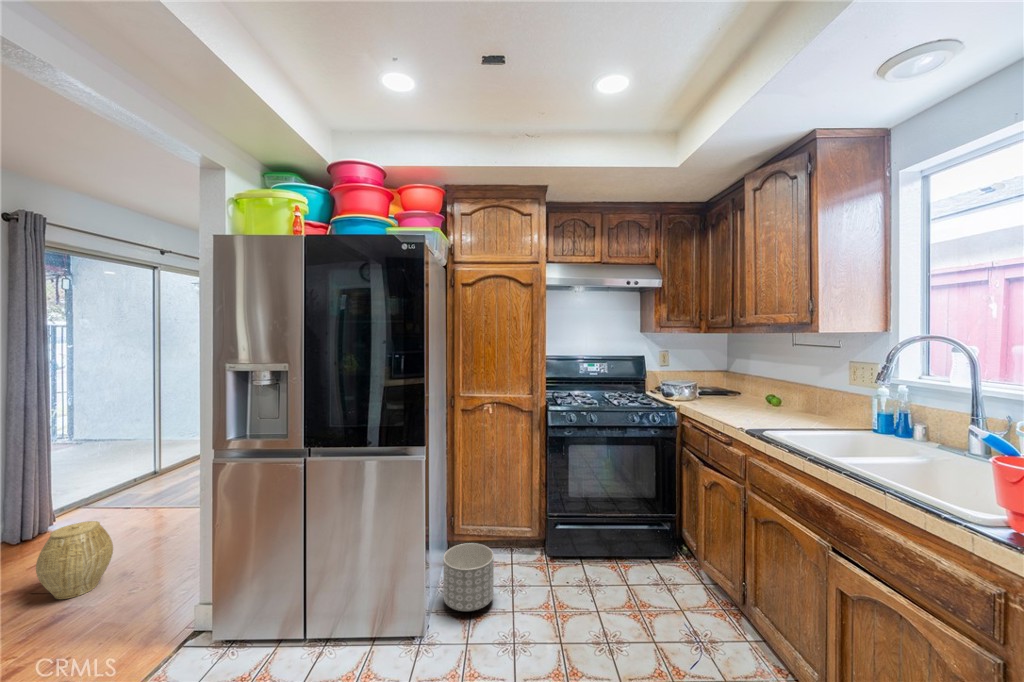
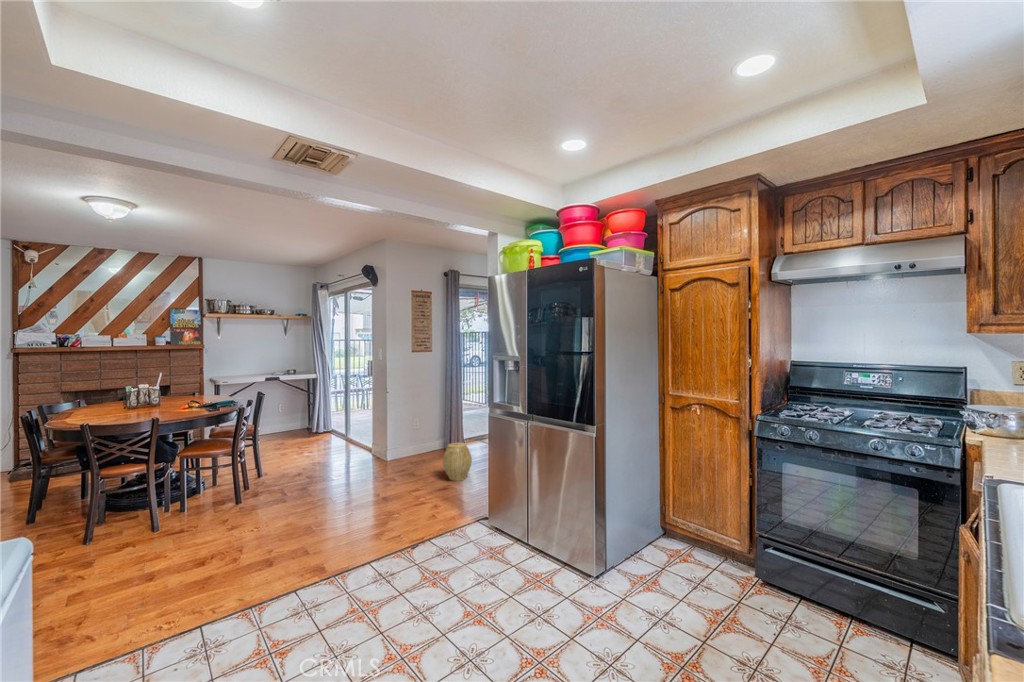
planter: present [443,543,494,611] -> none [624,524,672,583]

